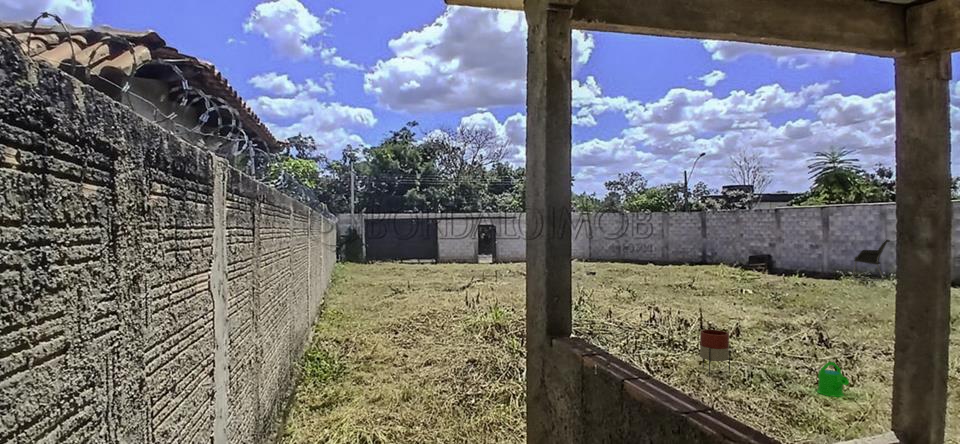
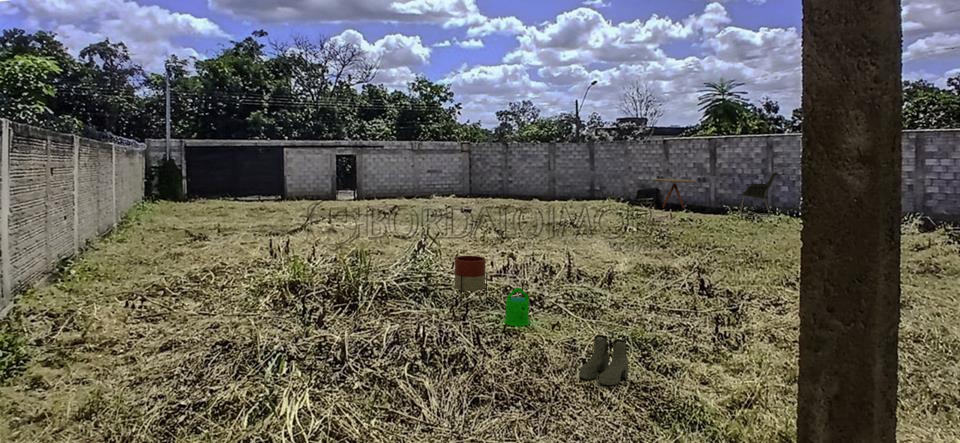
round table: none [766,245,808,273] -> present [654,179,696,209]
planter: present [700,329,731,376] -> present [454,256,487,307]
watering can: present [817,362,849,397] -> present [504,288,530,326]
boots: none [728,368,766,404] -> present [579,335,629,386]

